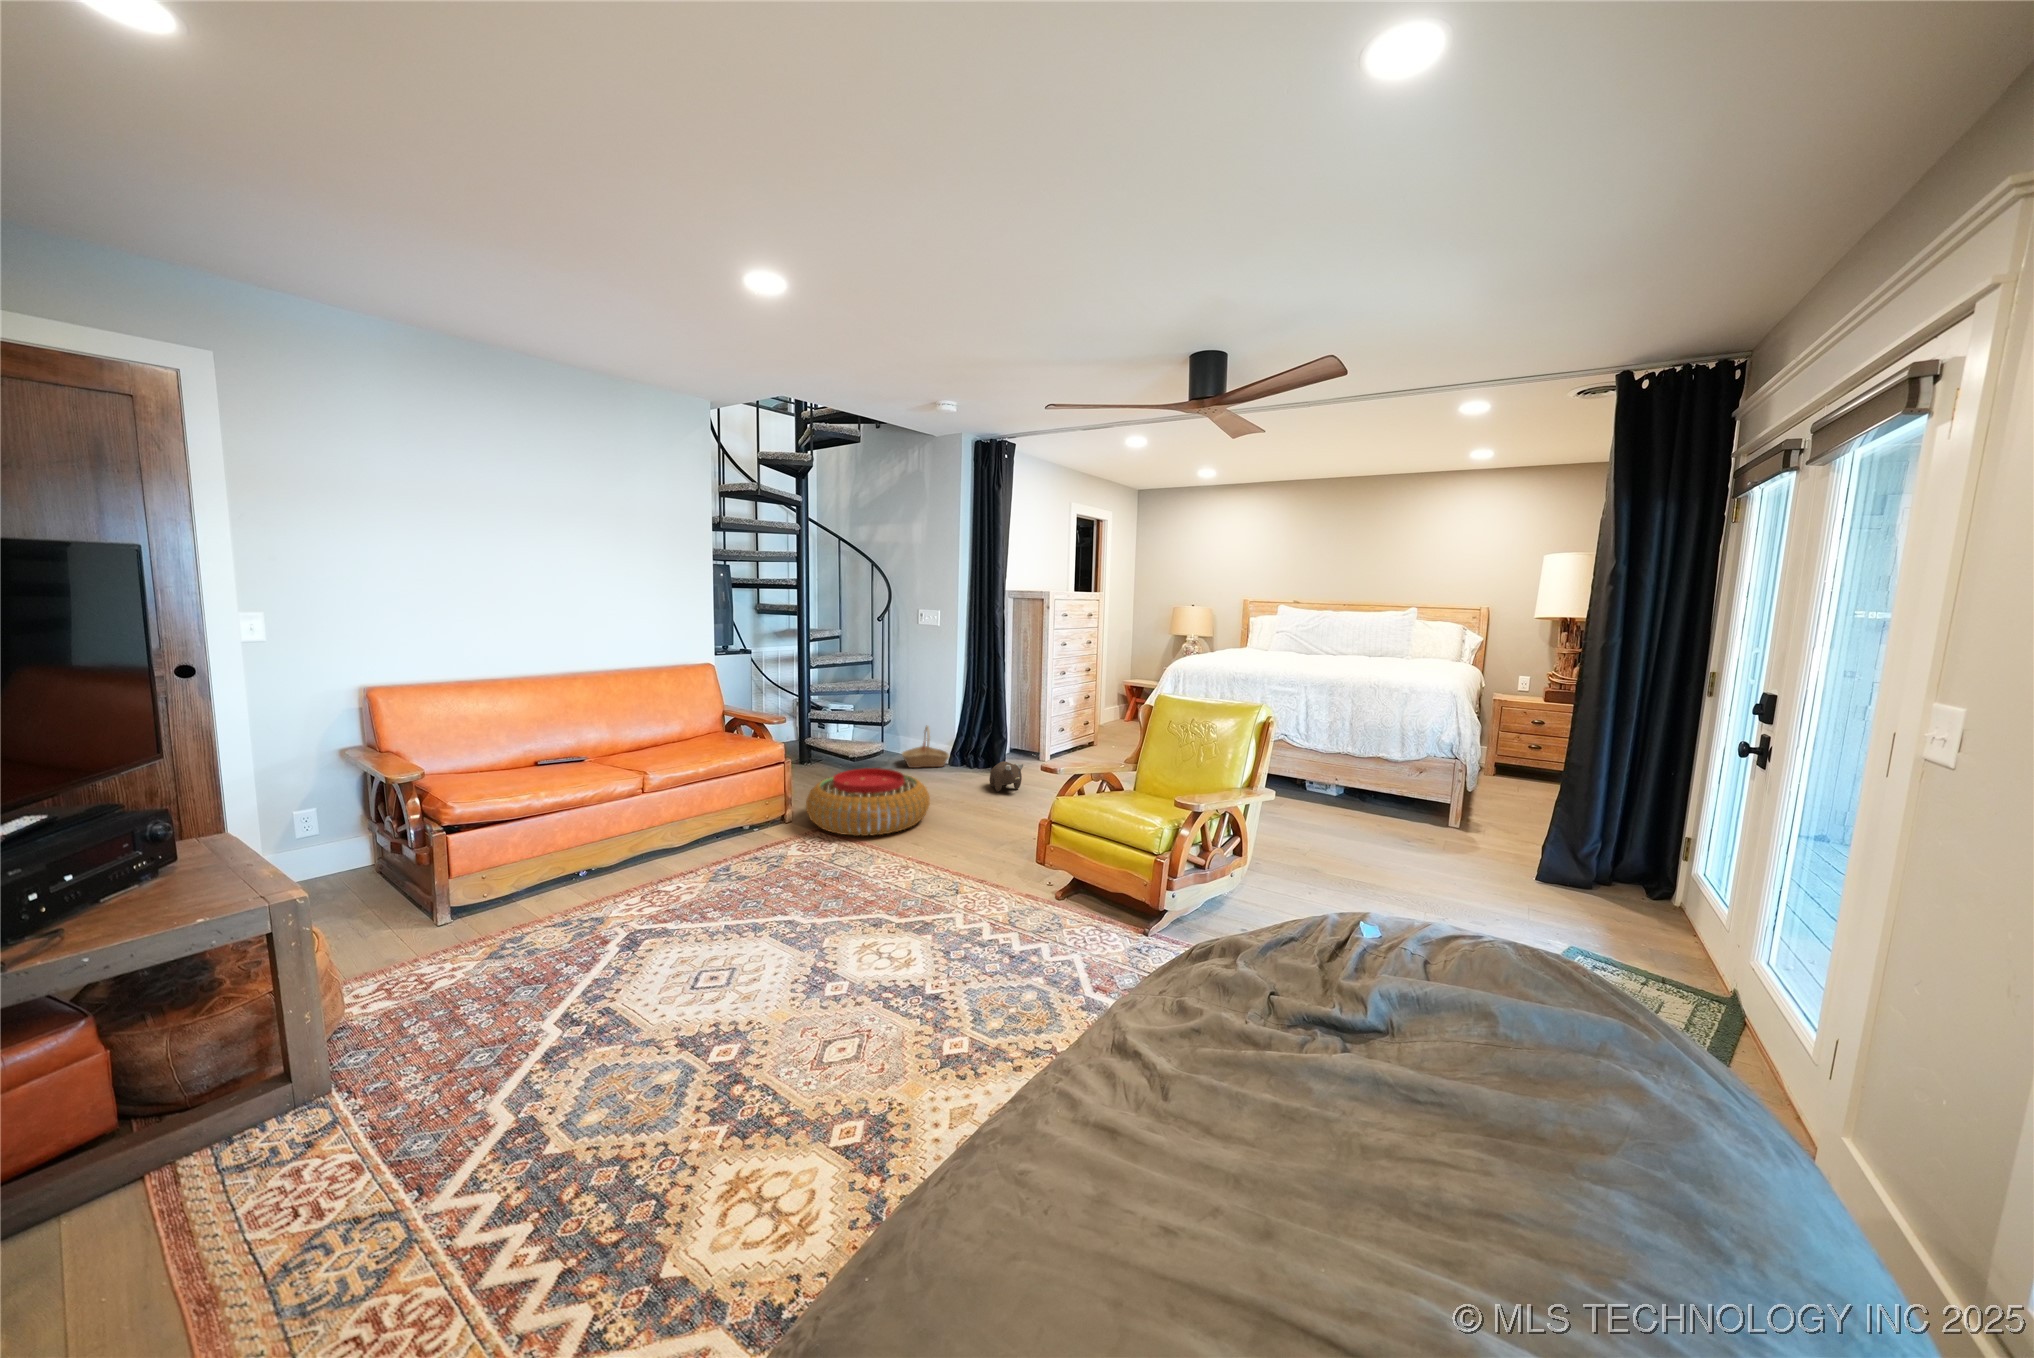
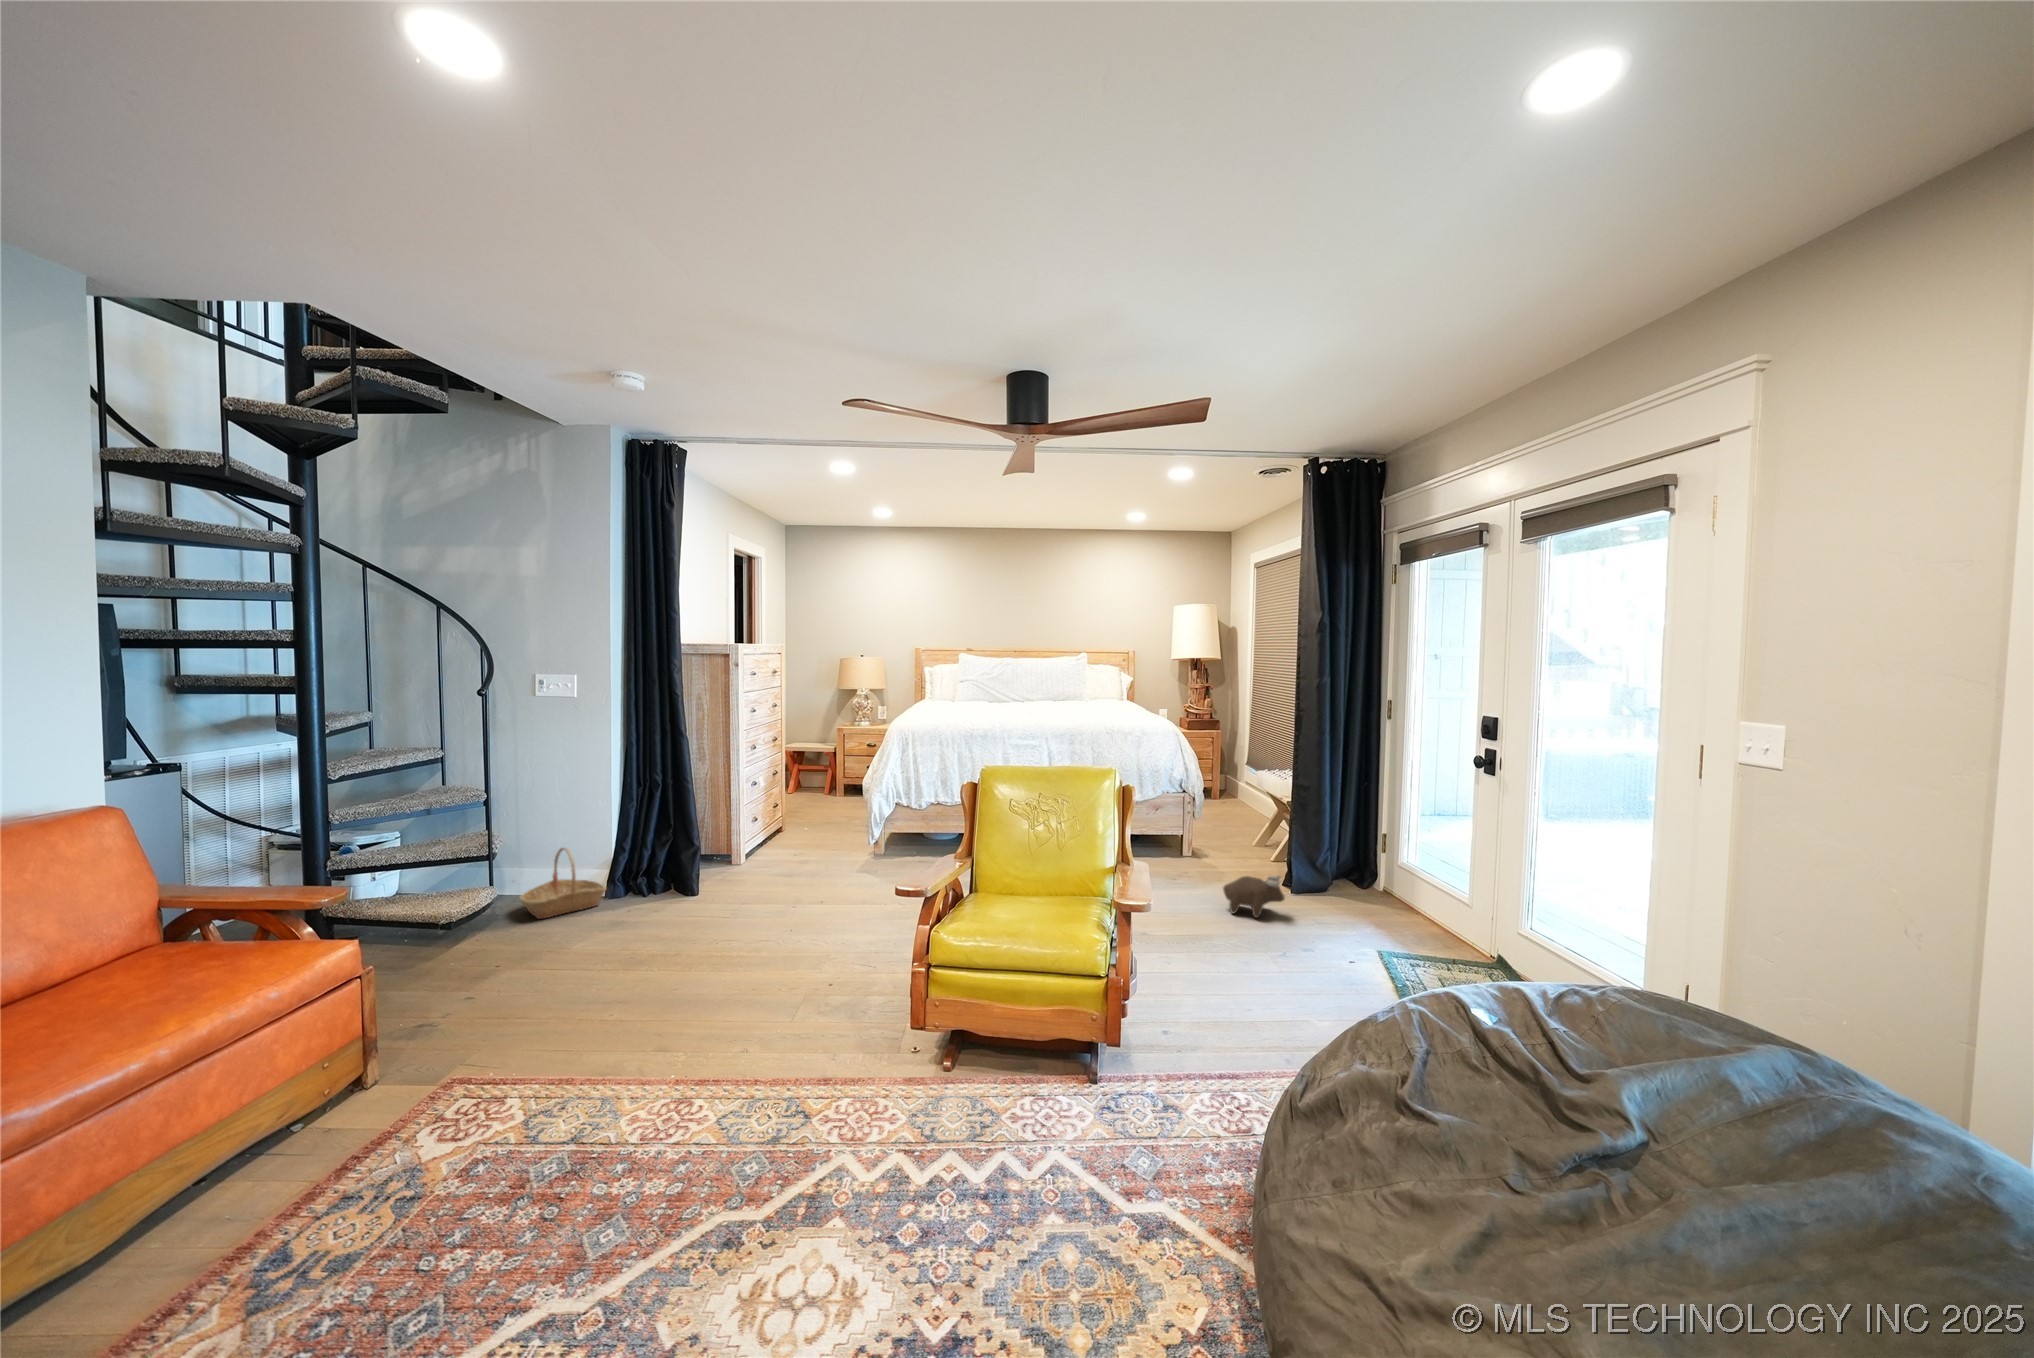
plush toy: present [989,761,1023,792] -> present [1223,875,1286,918]
pouf: present [806,768,930,836] -> none [409,937,653,1081]

